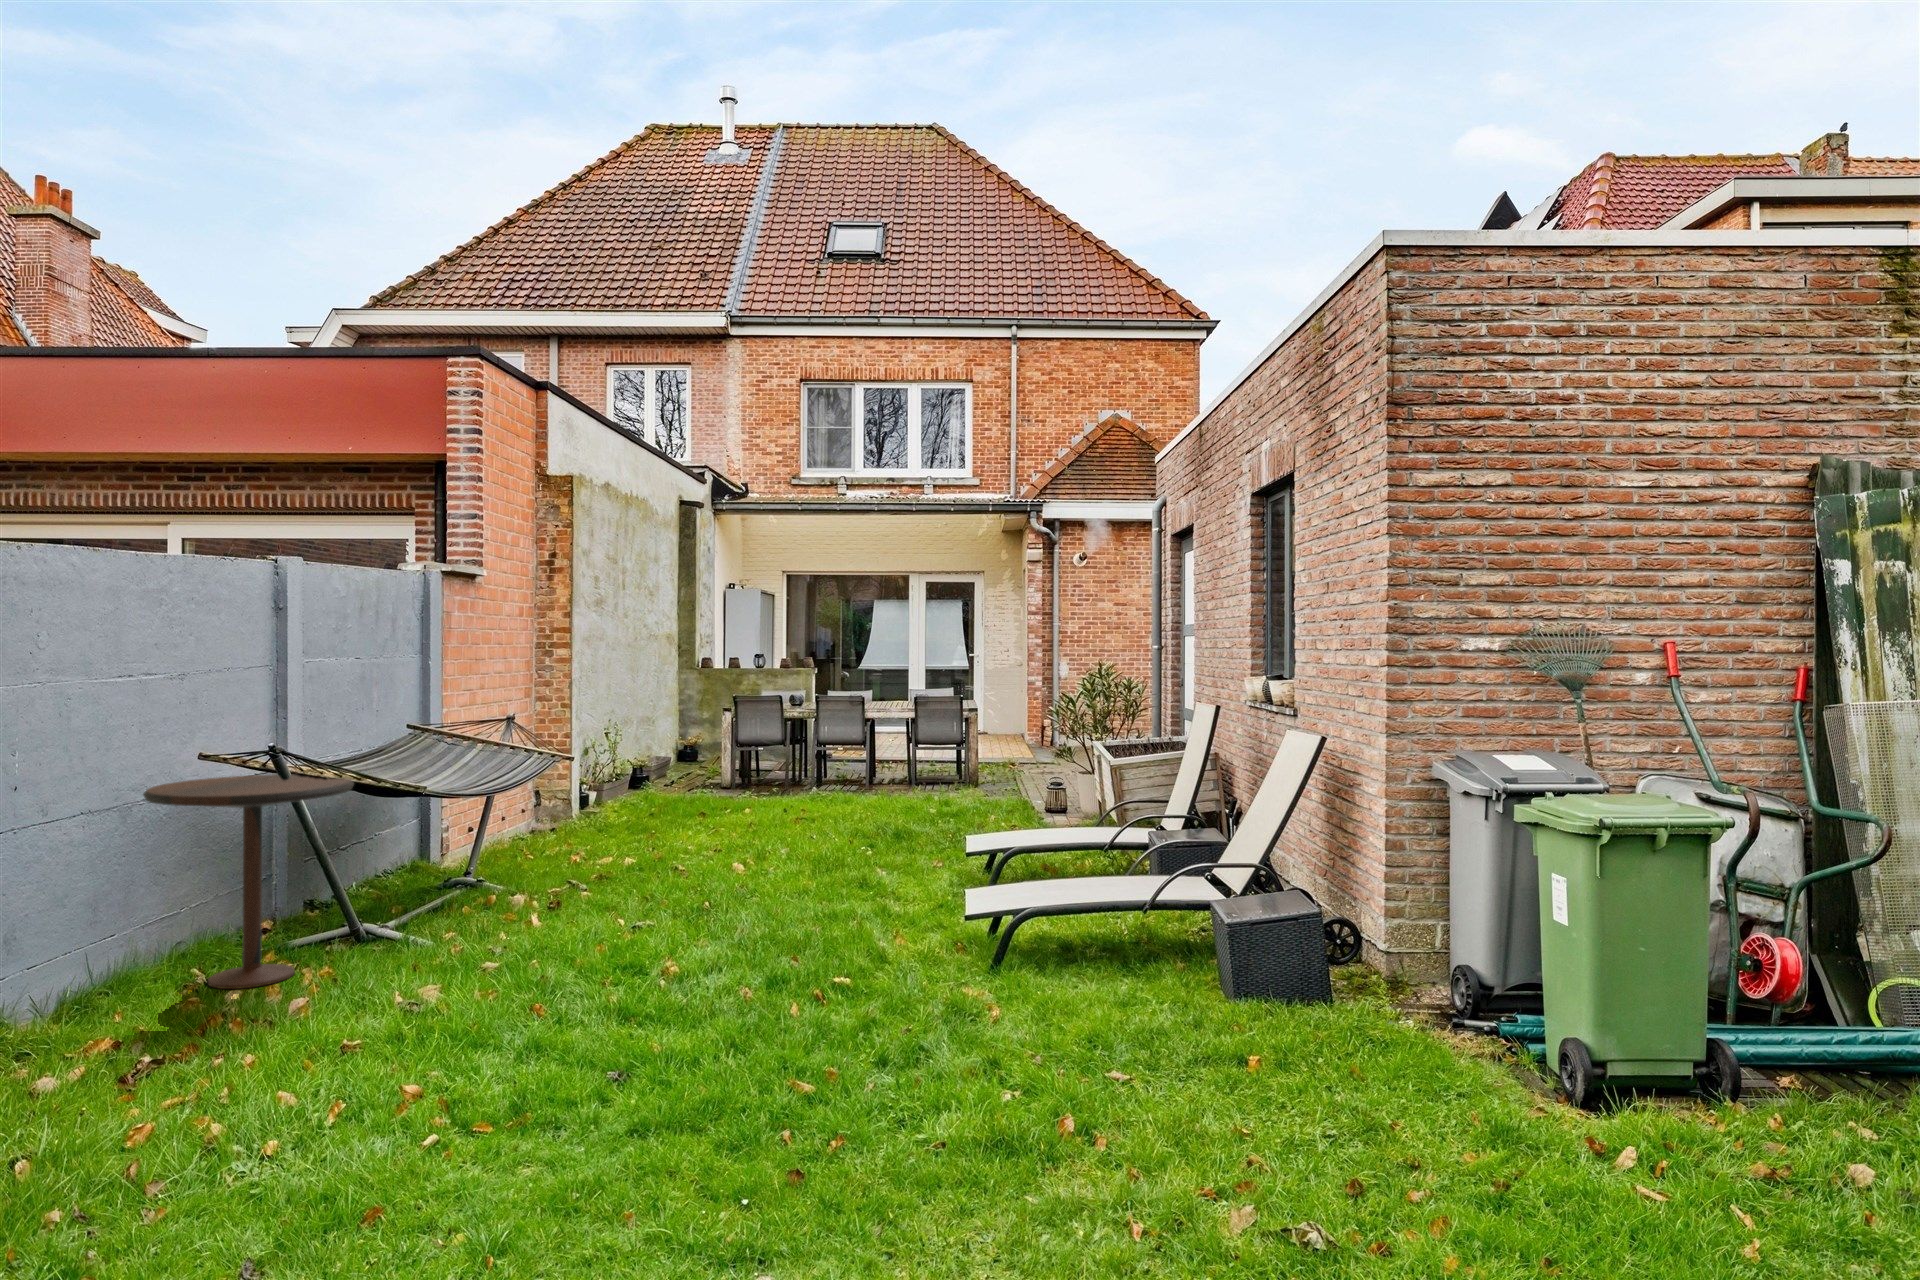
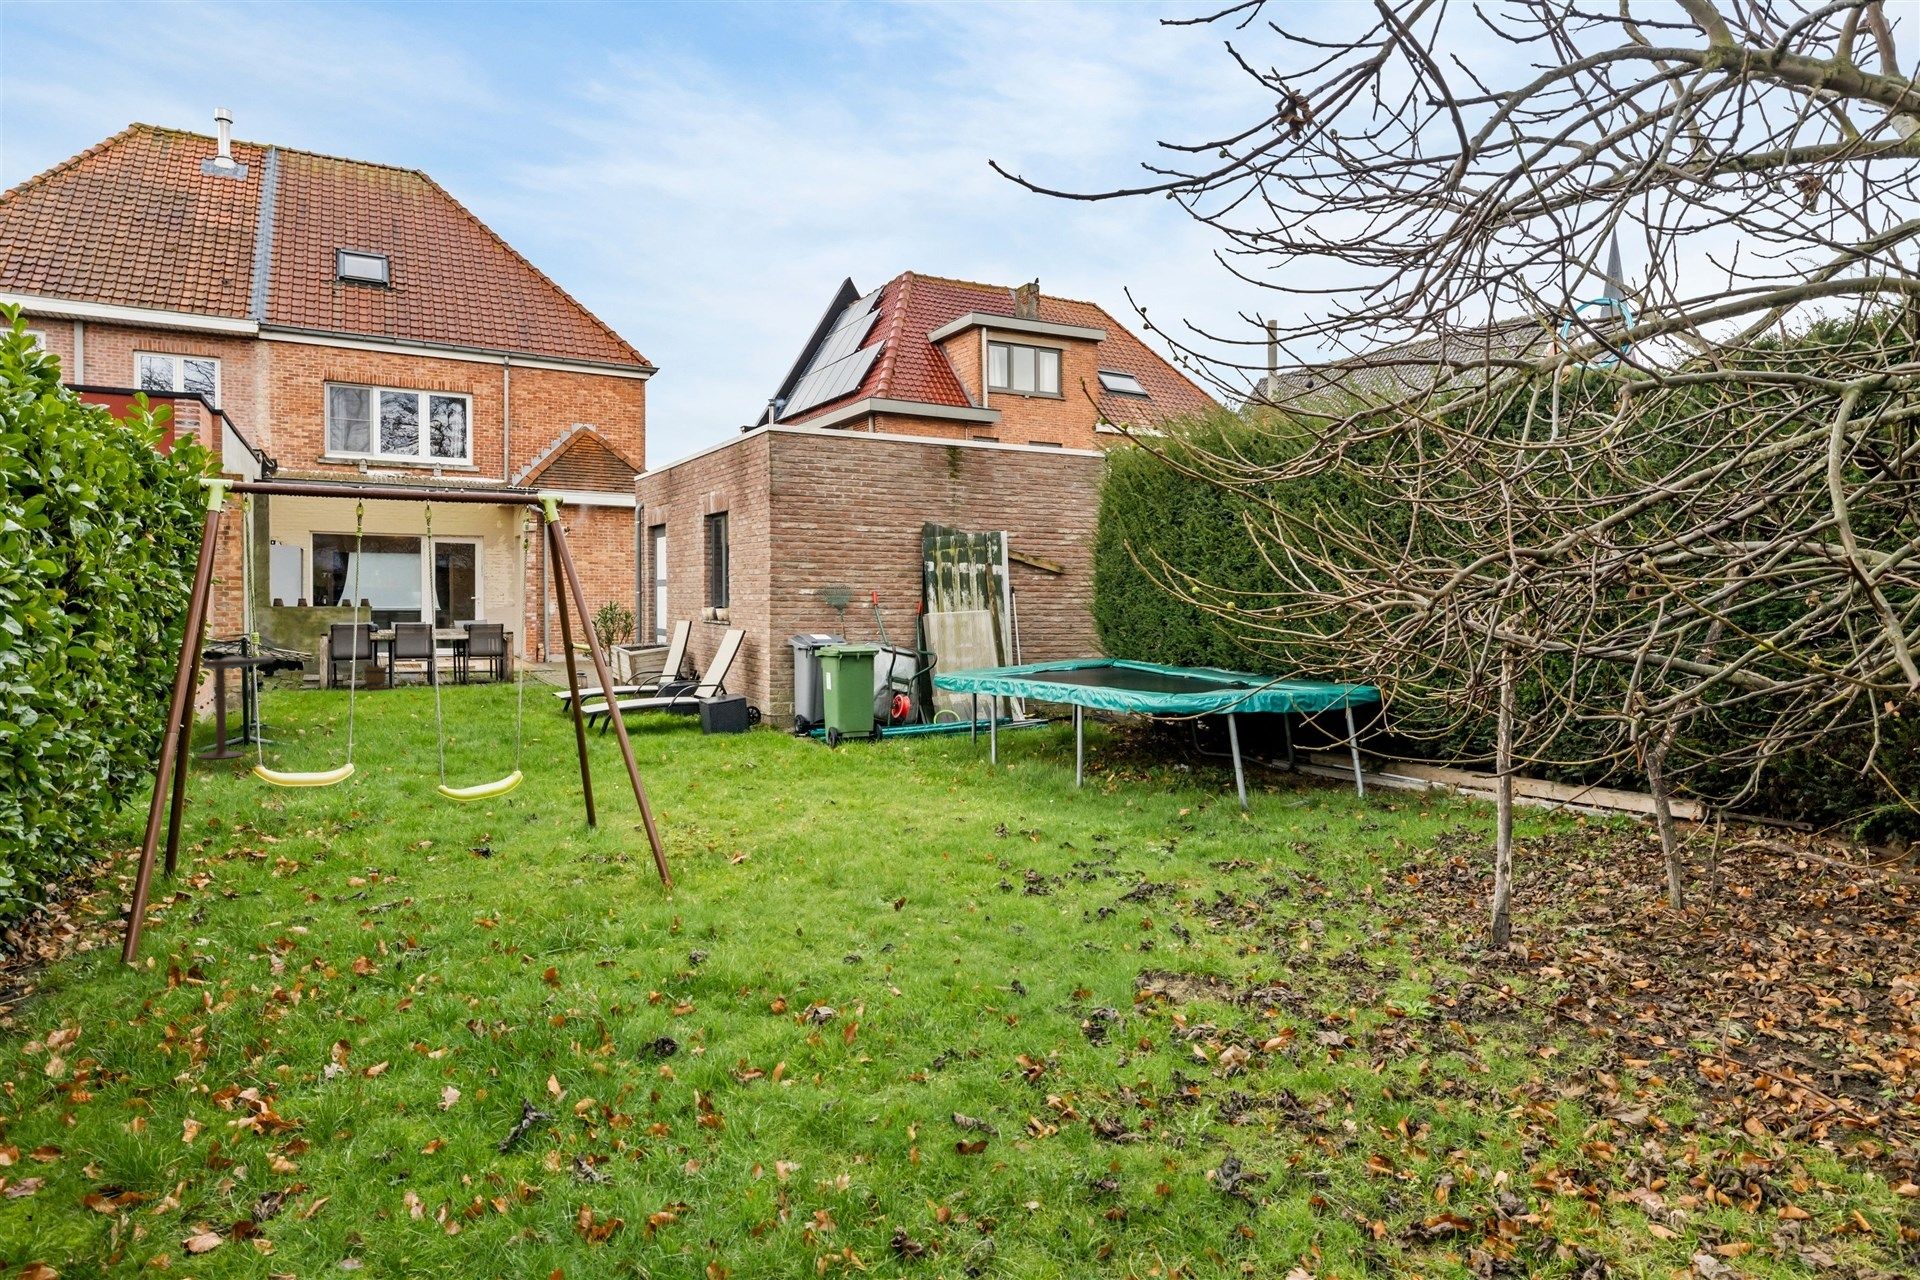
bucket: none [770,744,807,784] -> present [364,663,391,689]

